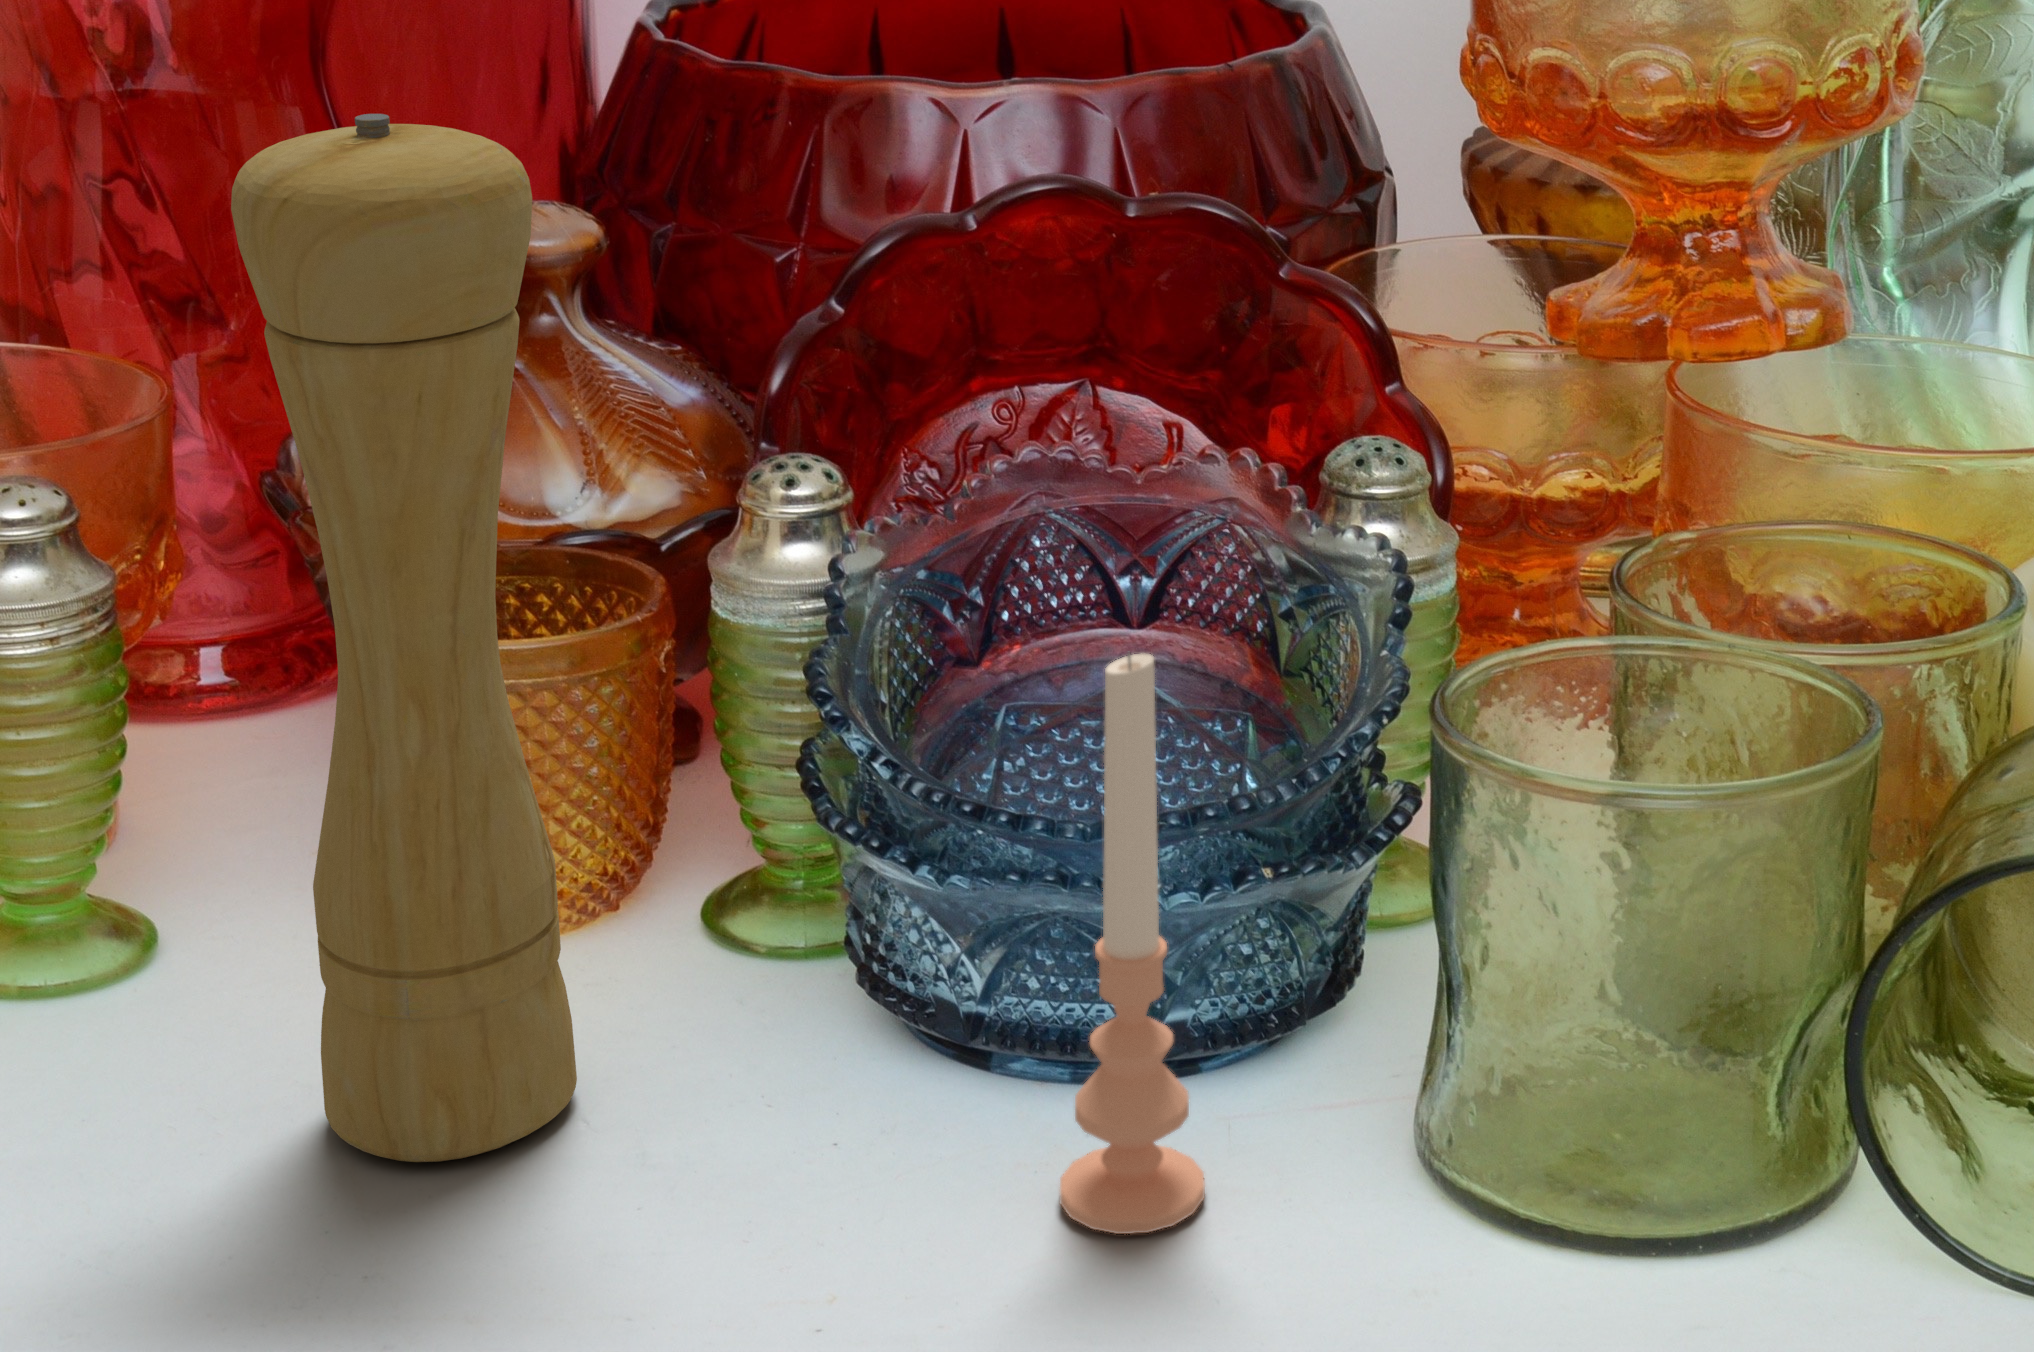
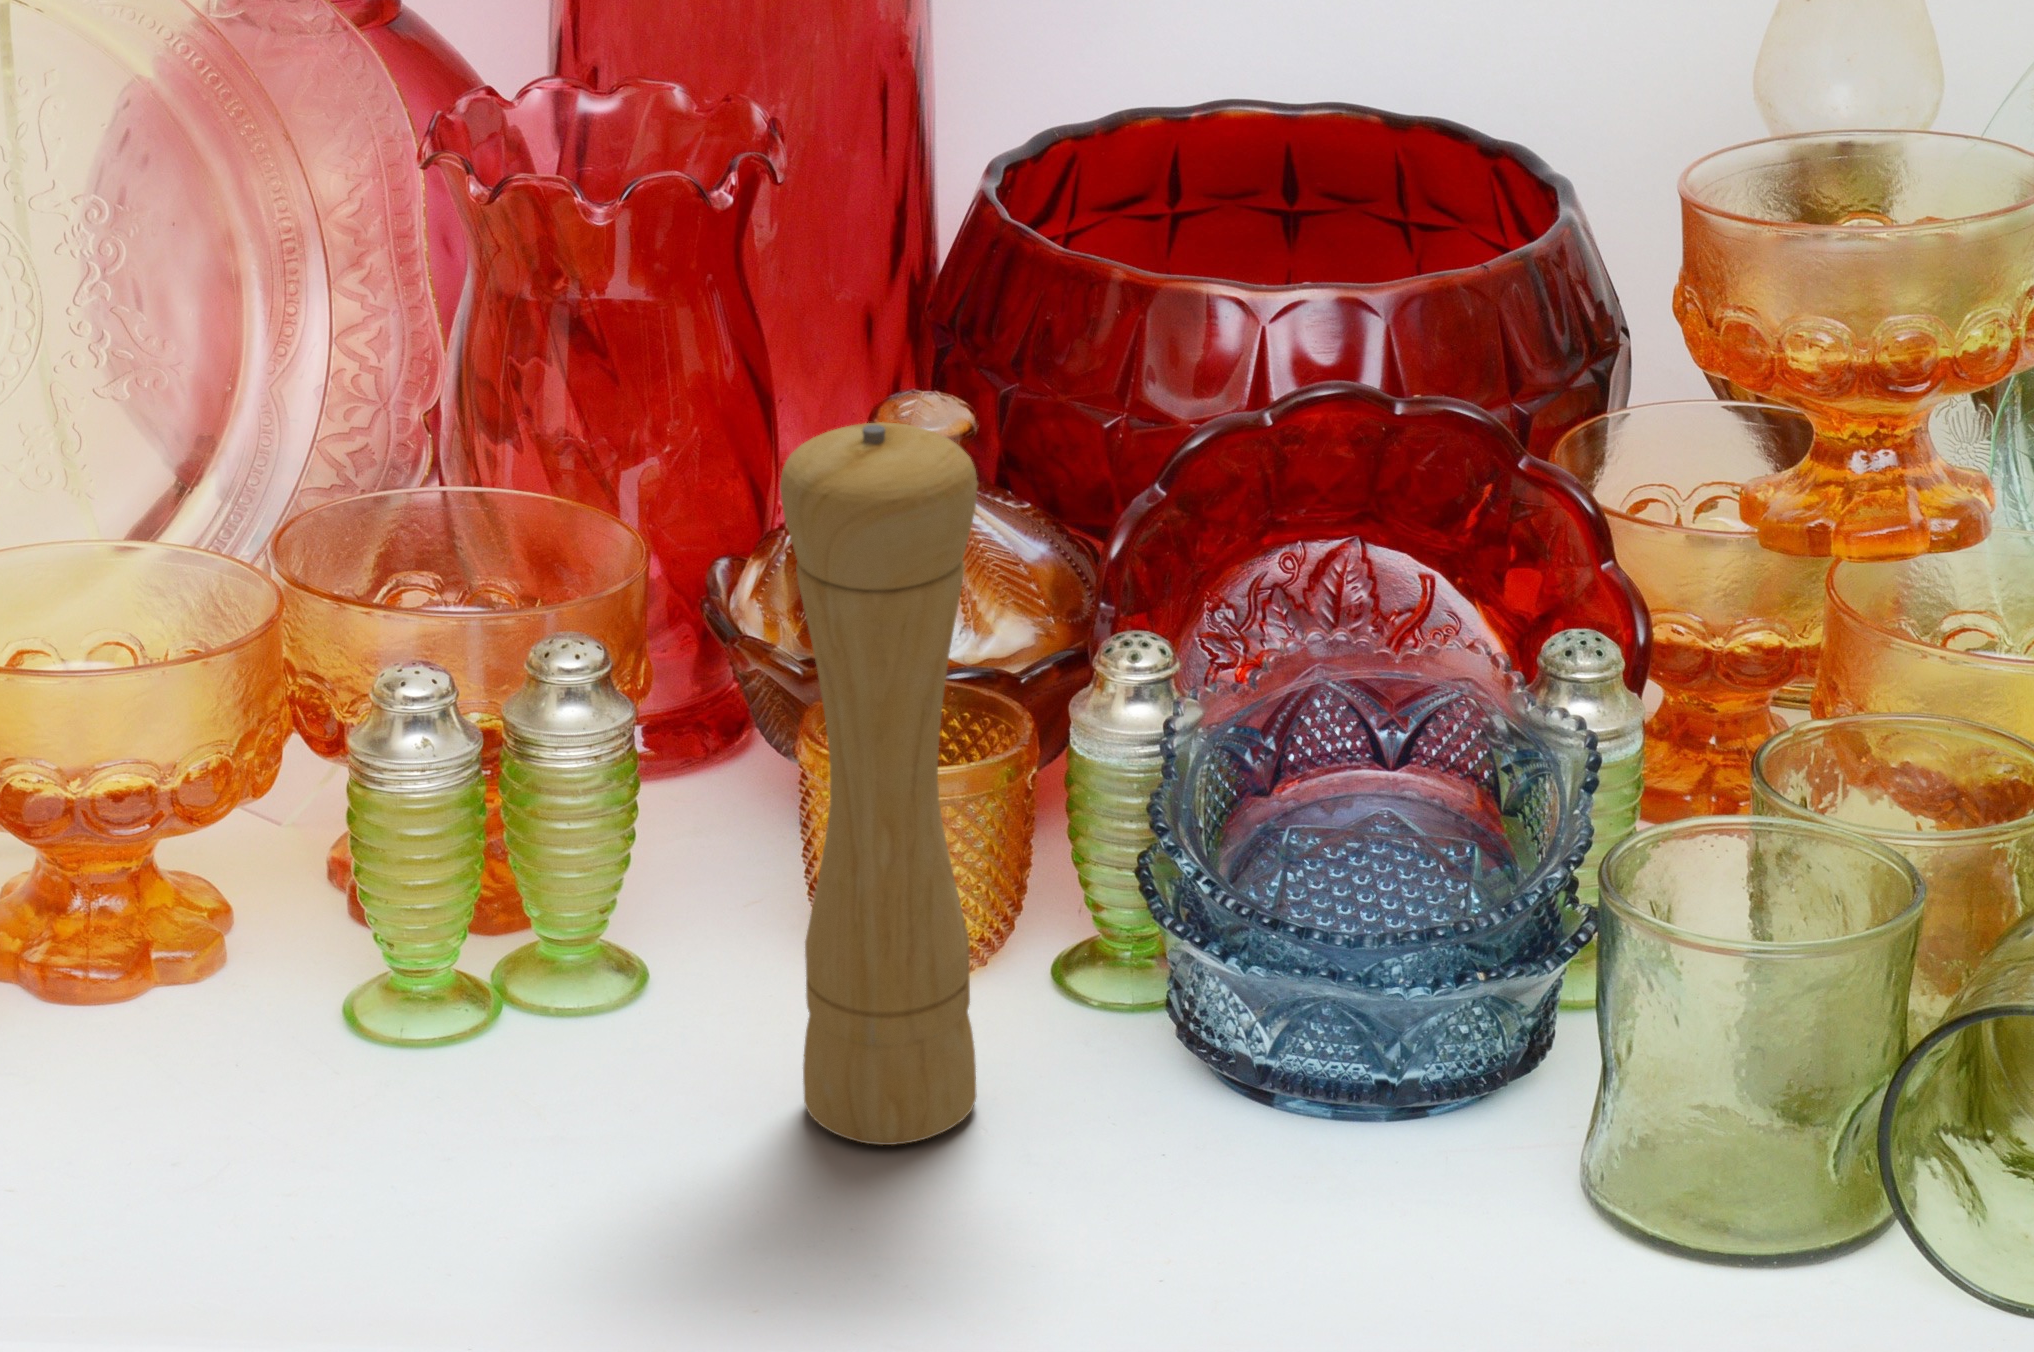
candle: present [1060,653,1205,1234] -> none [1325,825,1428,1229]

